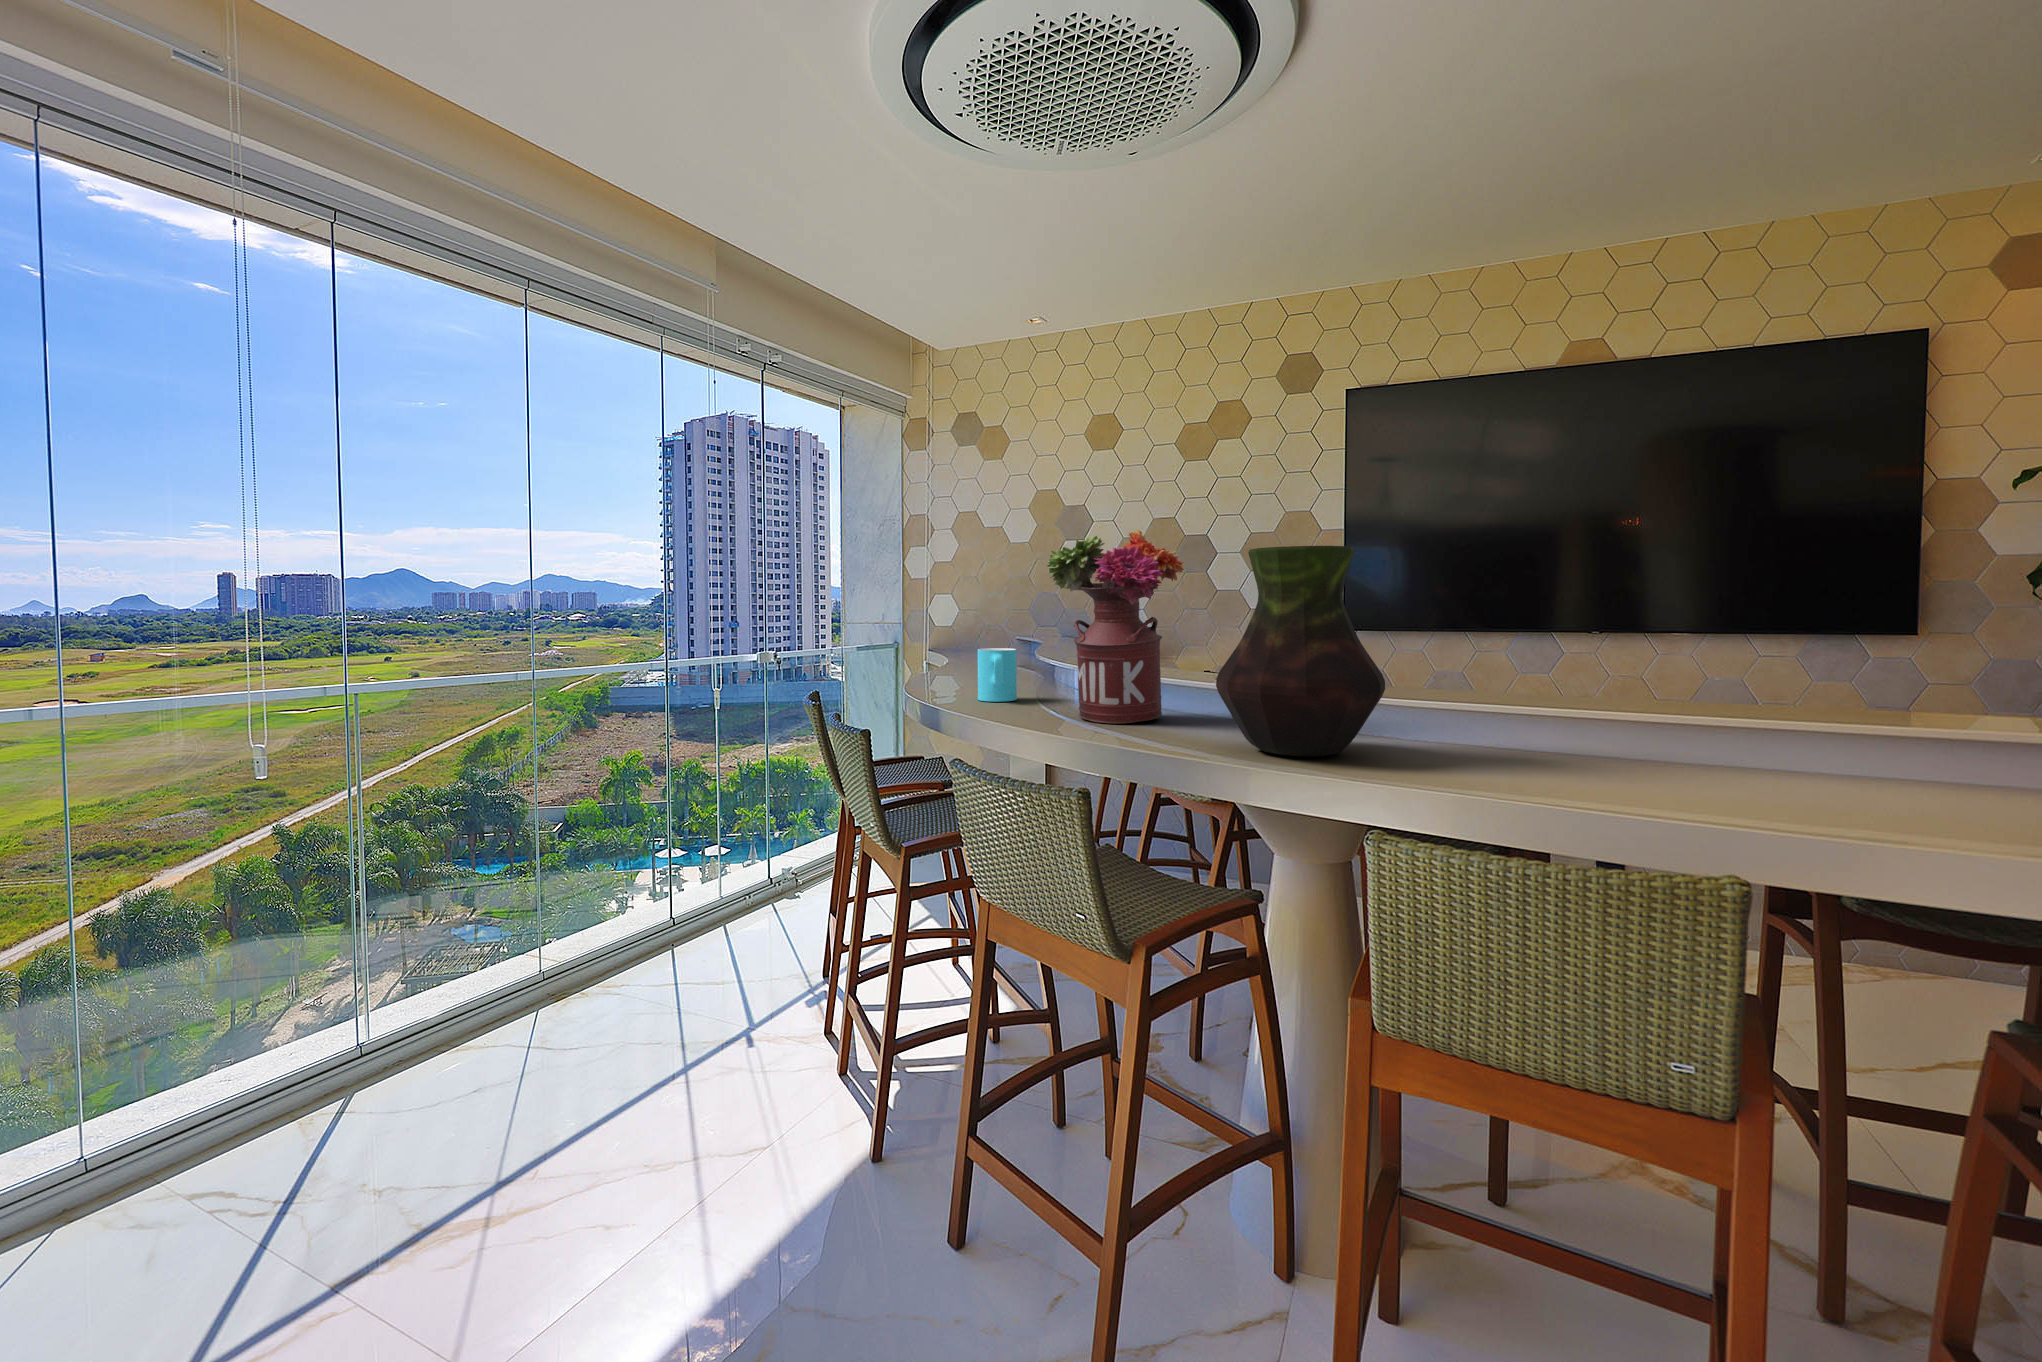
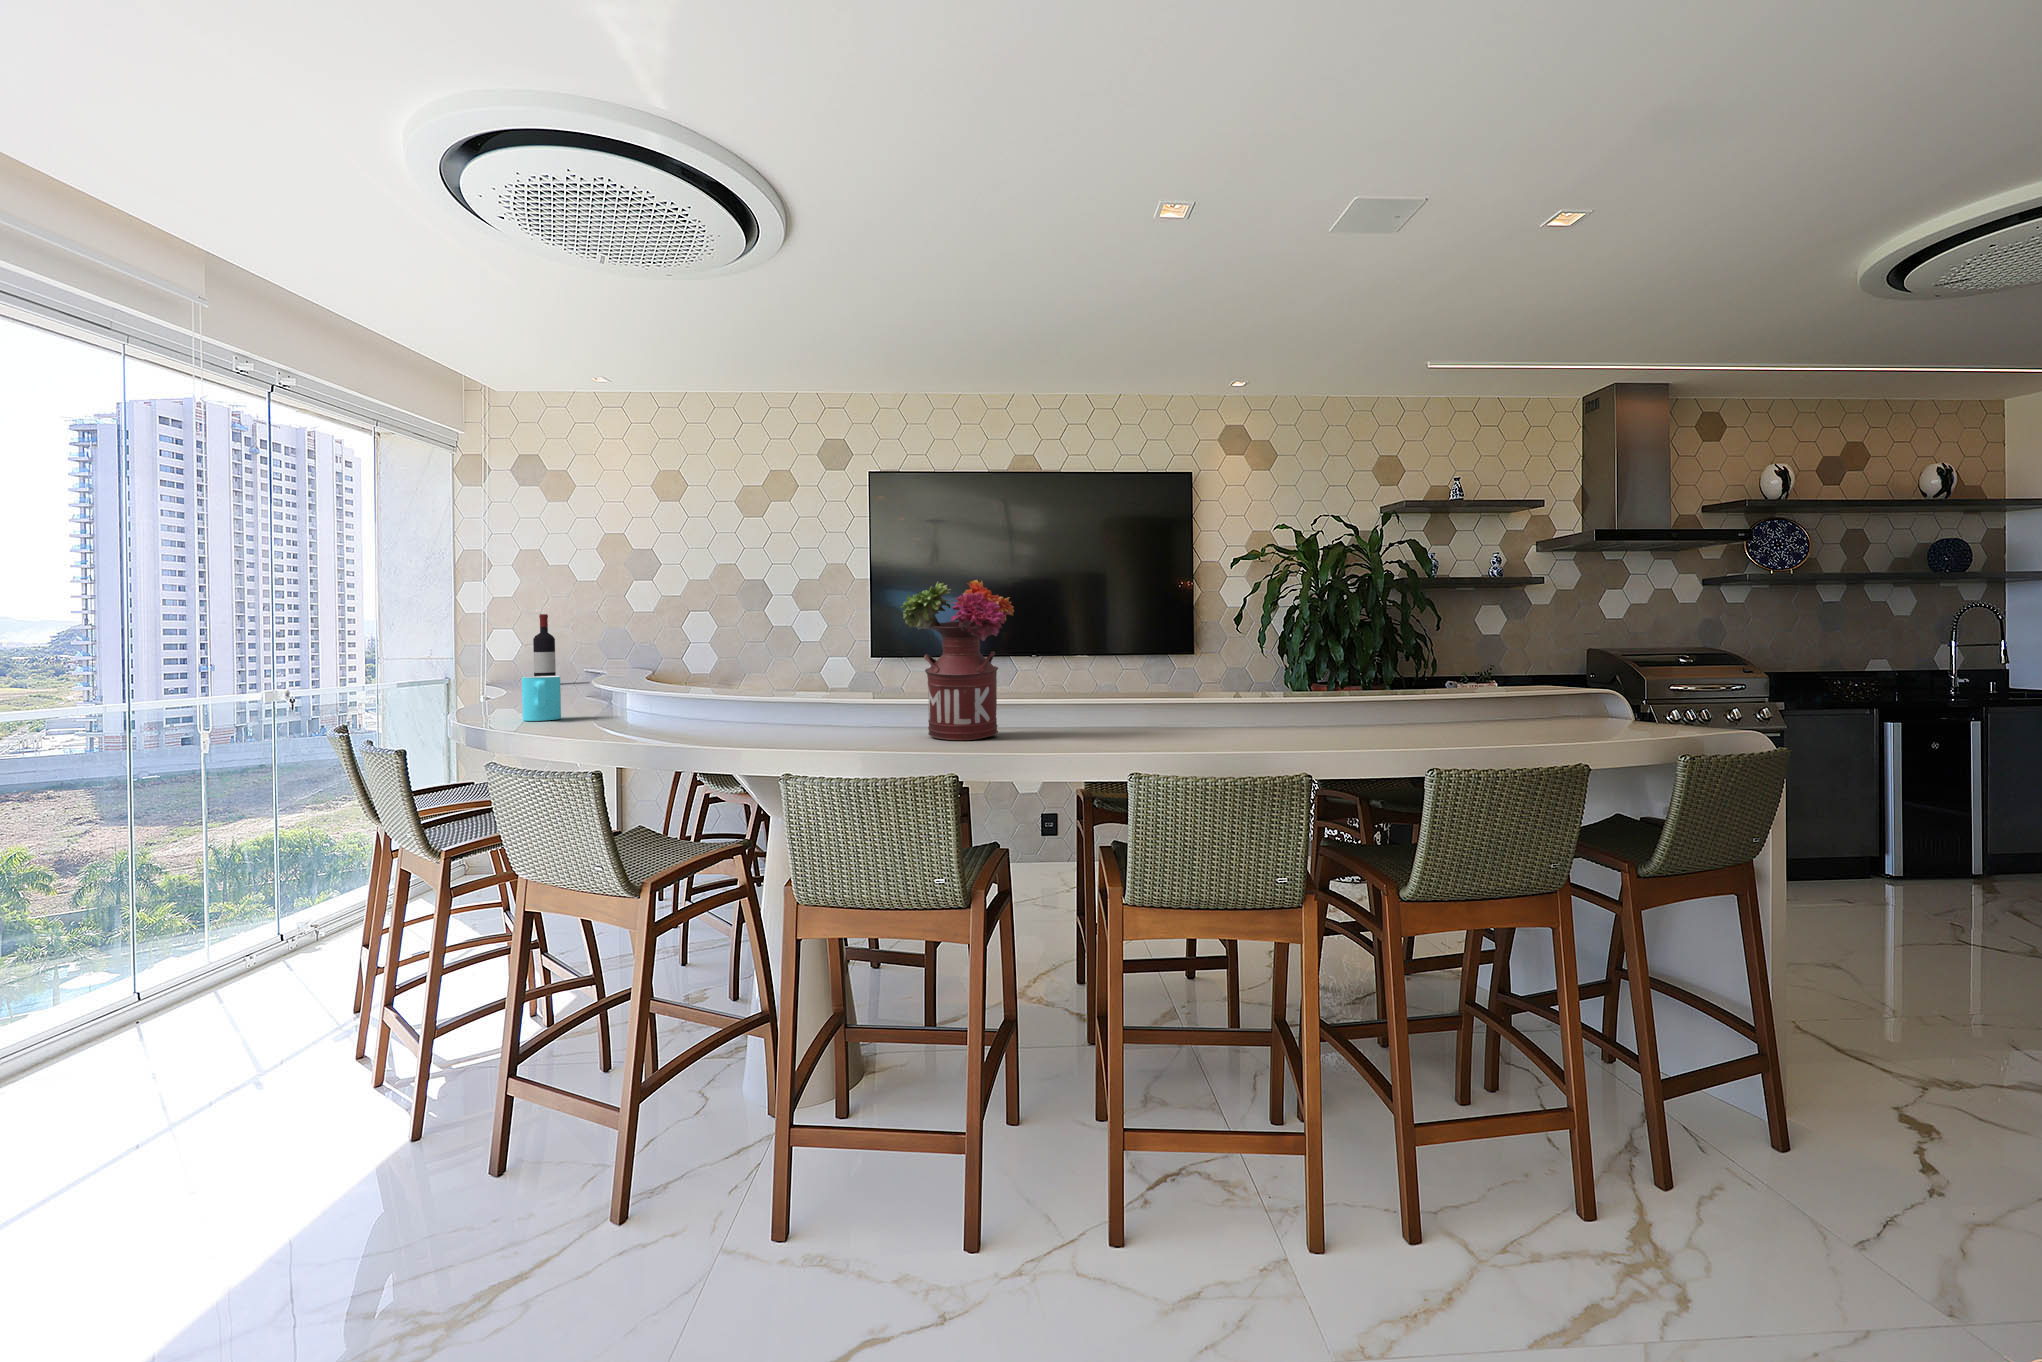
flower arrangement: present [1047,530,1184,723] -> present [901,580,1014,740]
vase: present [1216,546,1385,757] -> none [705,599,819,739]
wine bottle: none [972,578,992,652] -> present [533,614,556,676]

